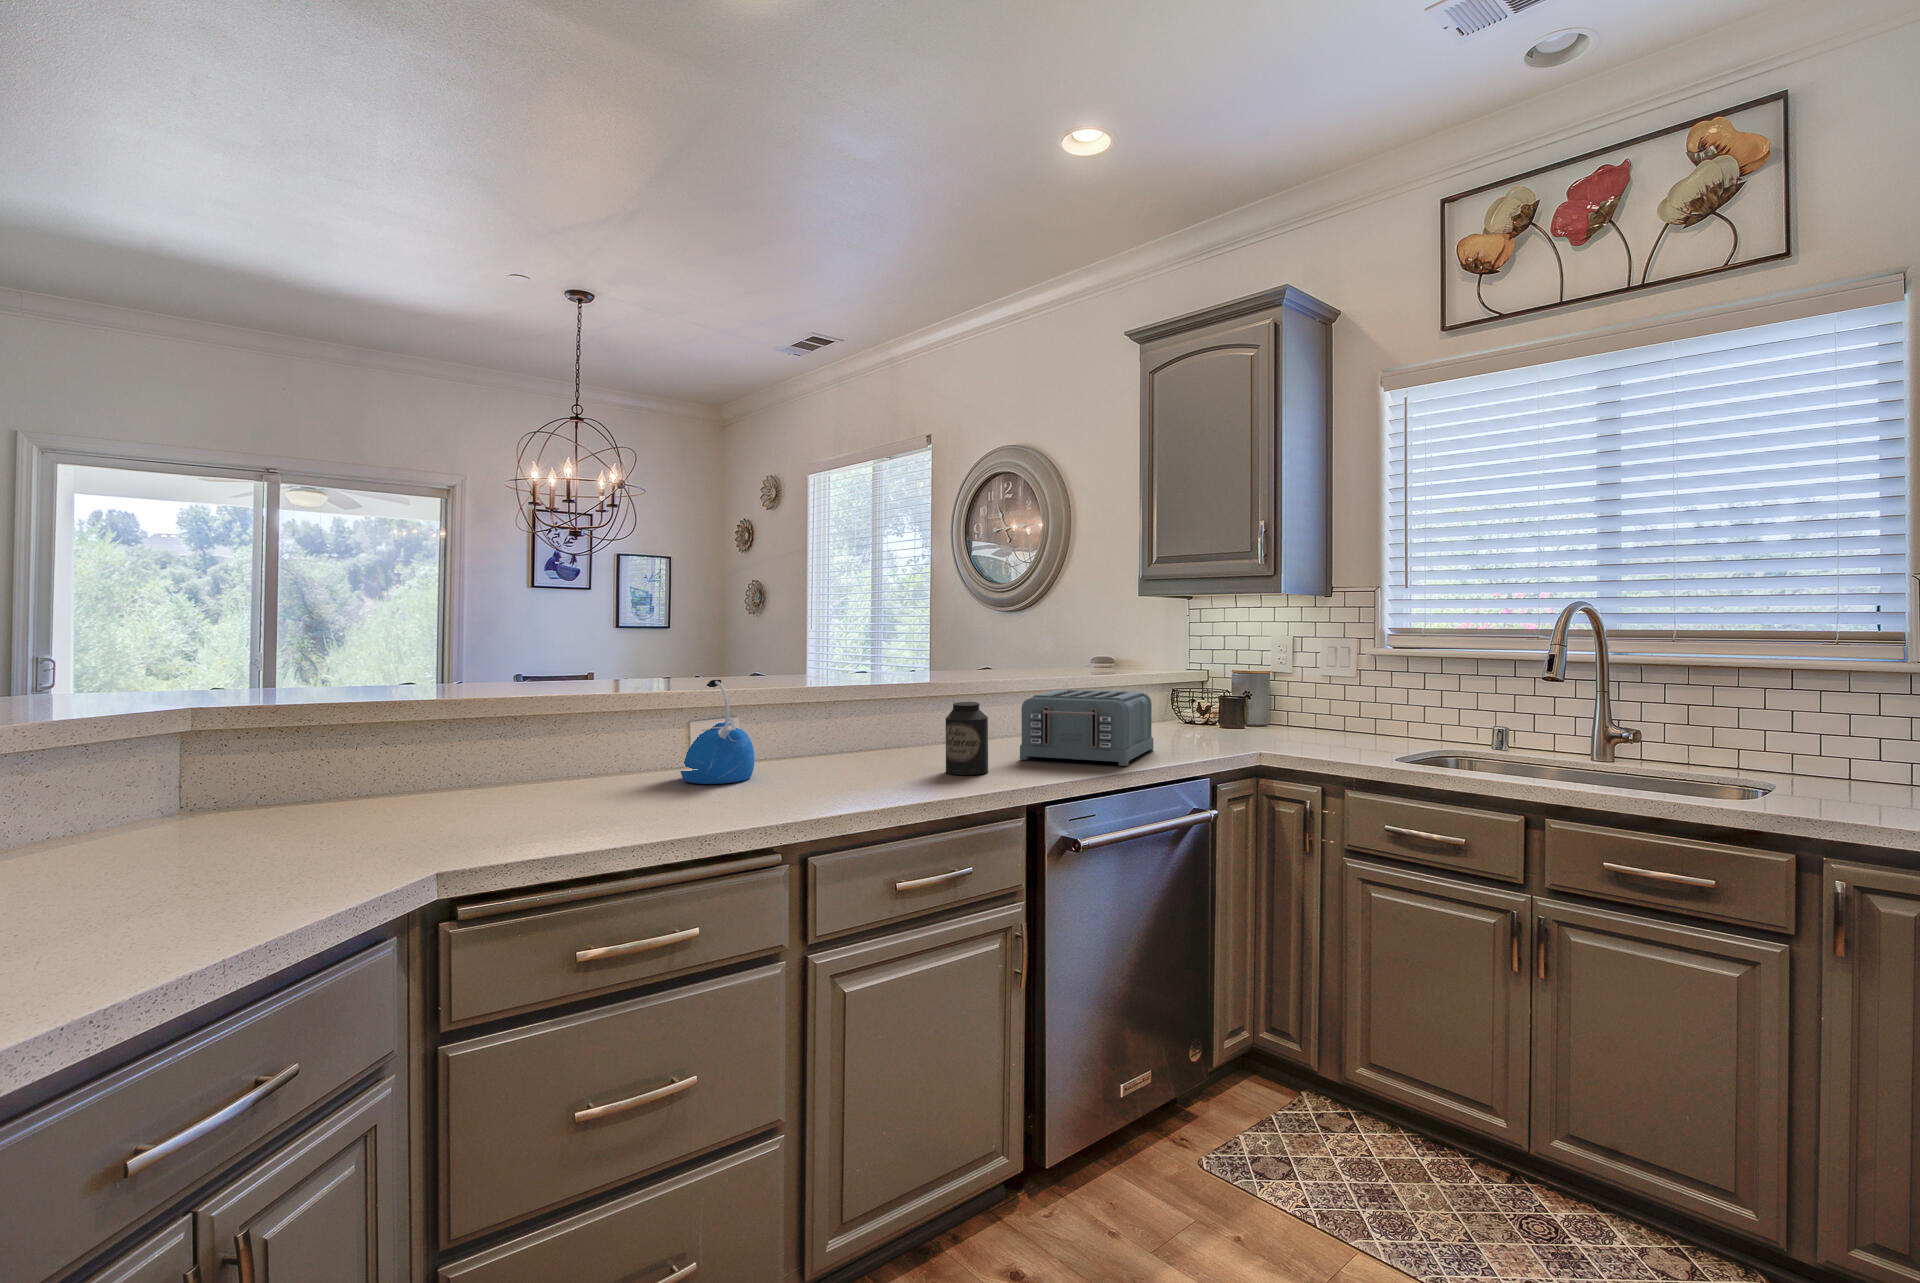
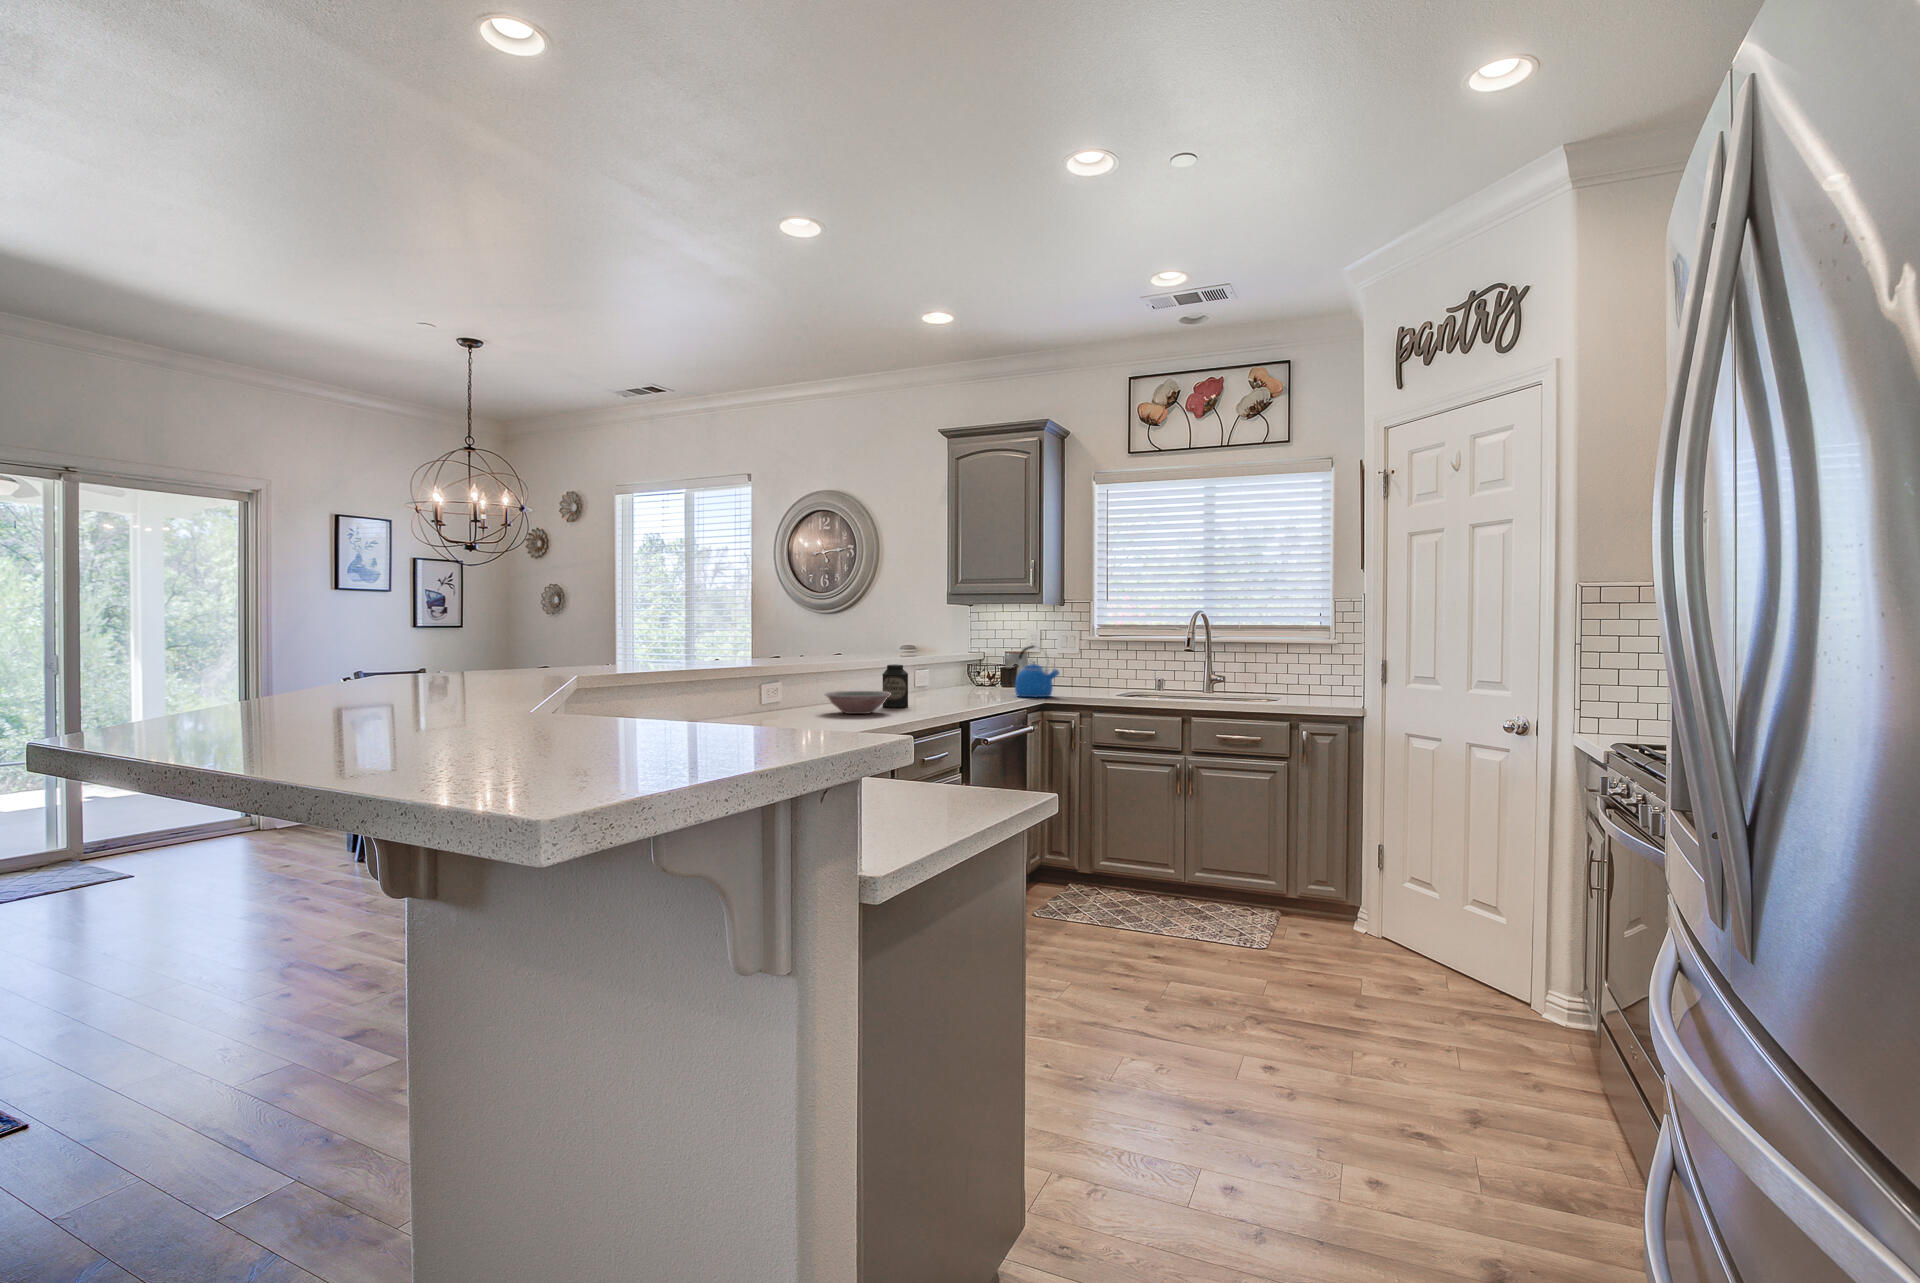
kettle: present [680,680,755,784] -> present [1015,646,1059,697]
toaster: present [1020,690,1153,766] -> none [913,661,981,702]
bowl: none [816,747,928,791] -> present [825,691,890,714]

